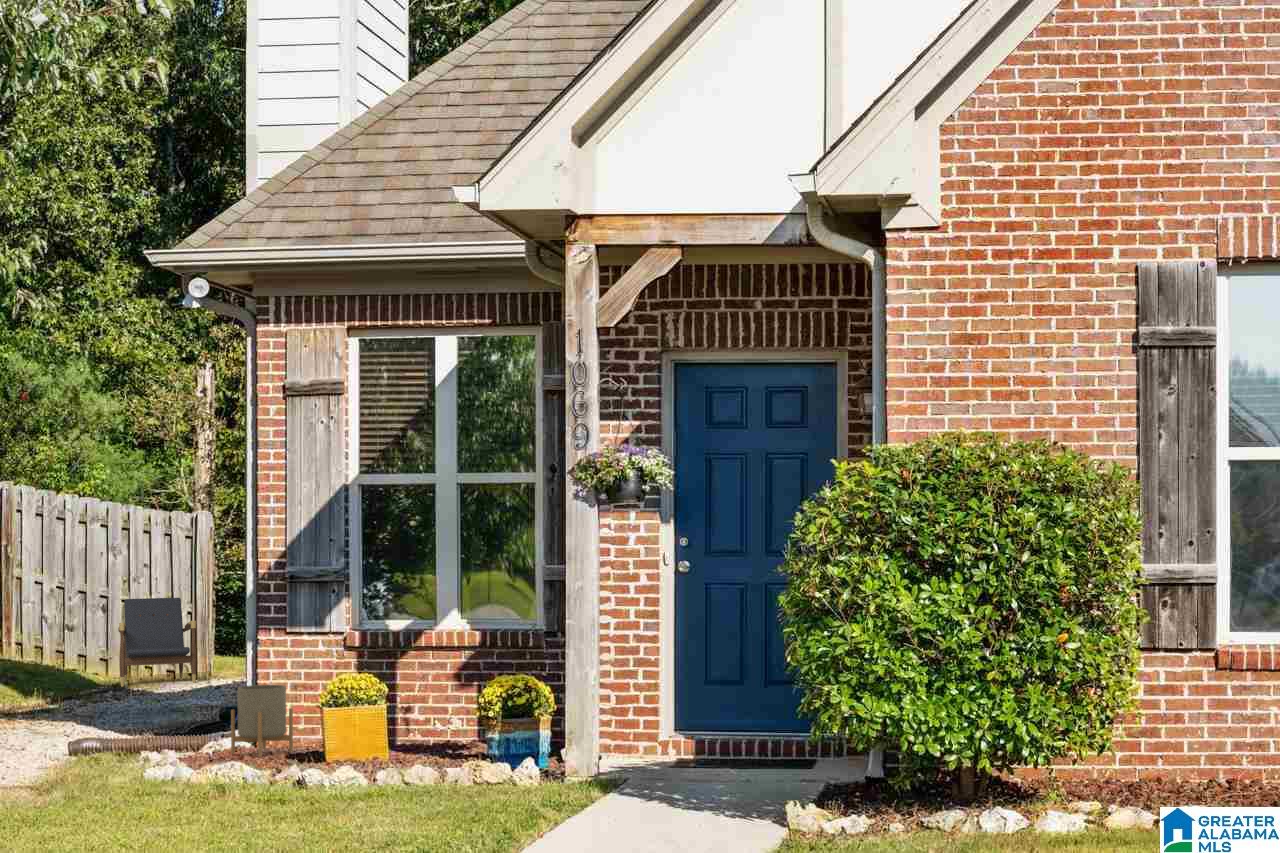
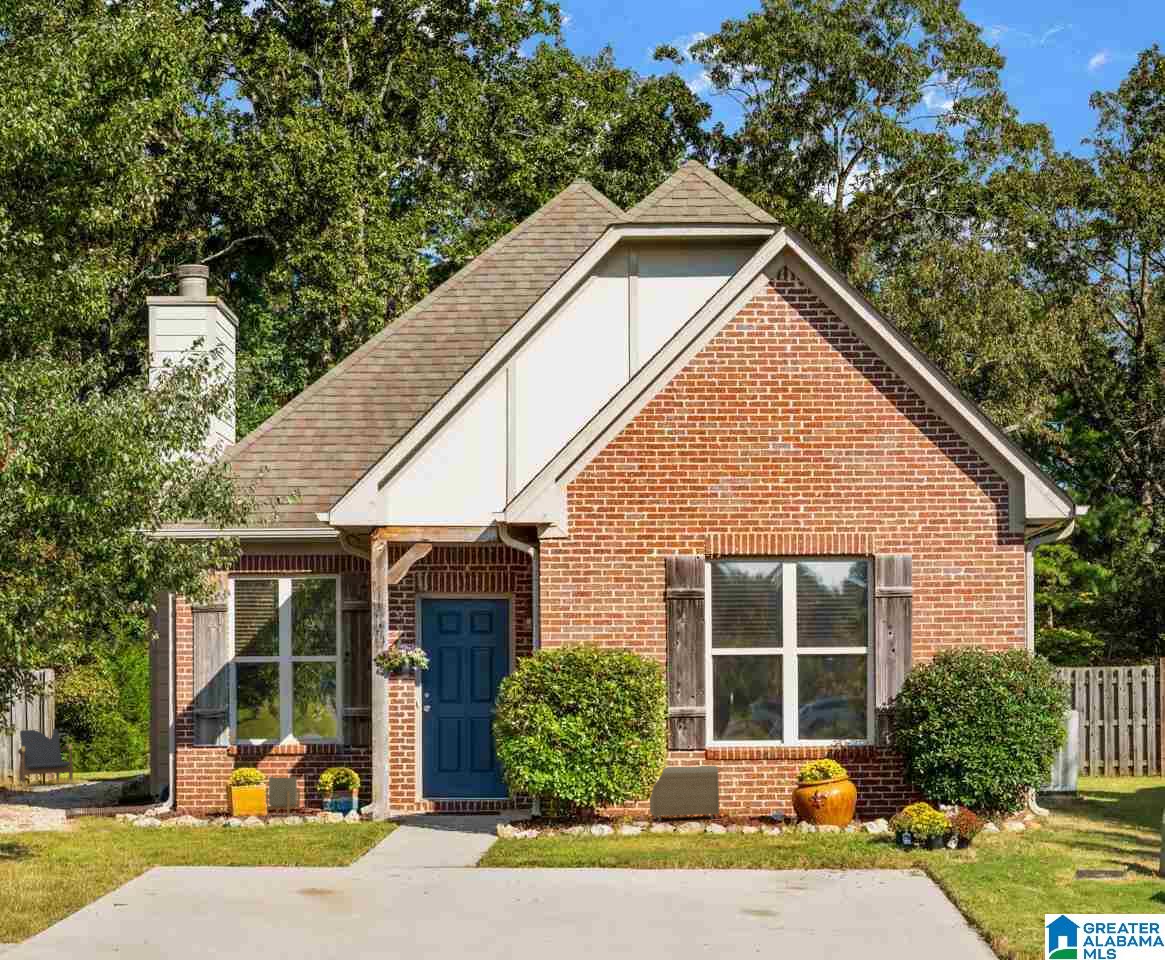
planter: present [231,685,293,757] -> present [266,776,300,817]
storage bench: none [1100,685,1253,799] -> present [650,766,719,821]

